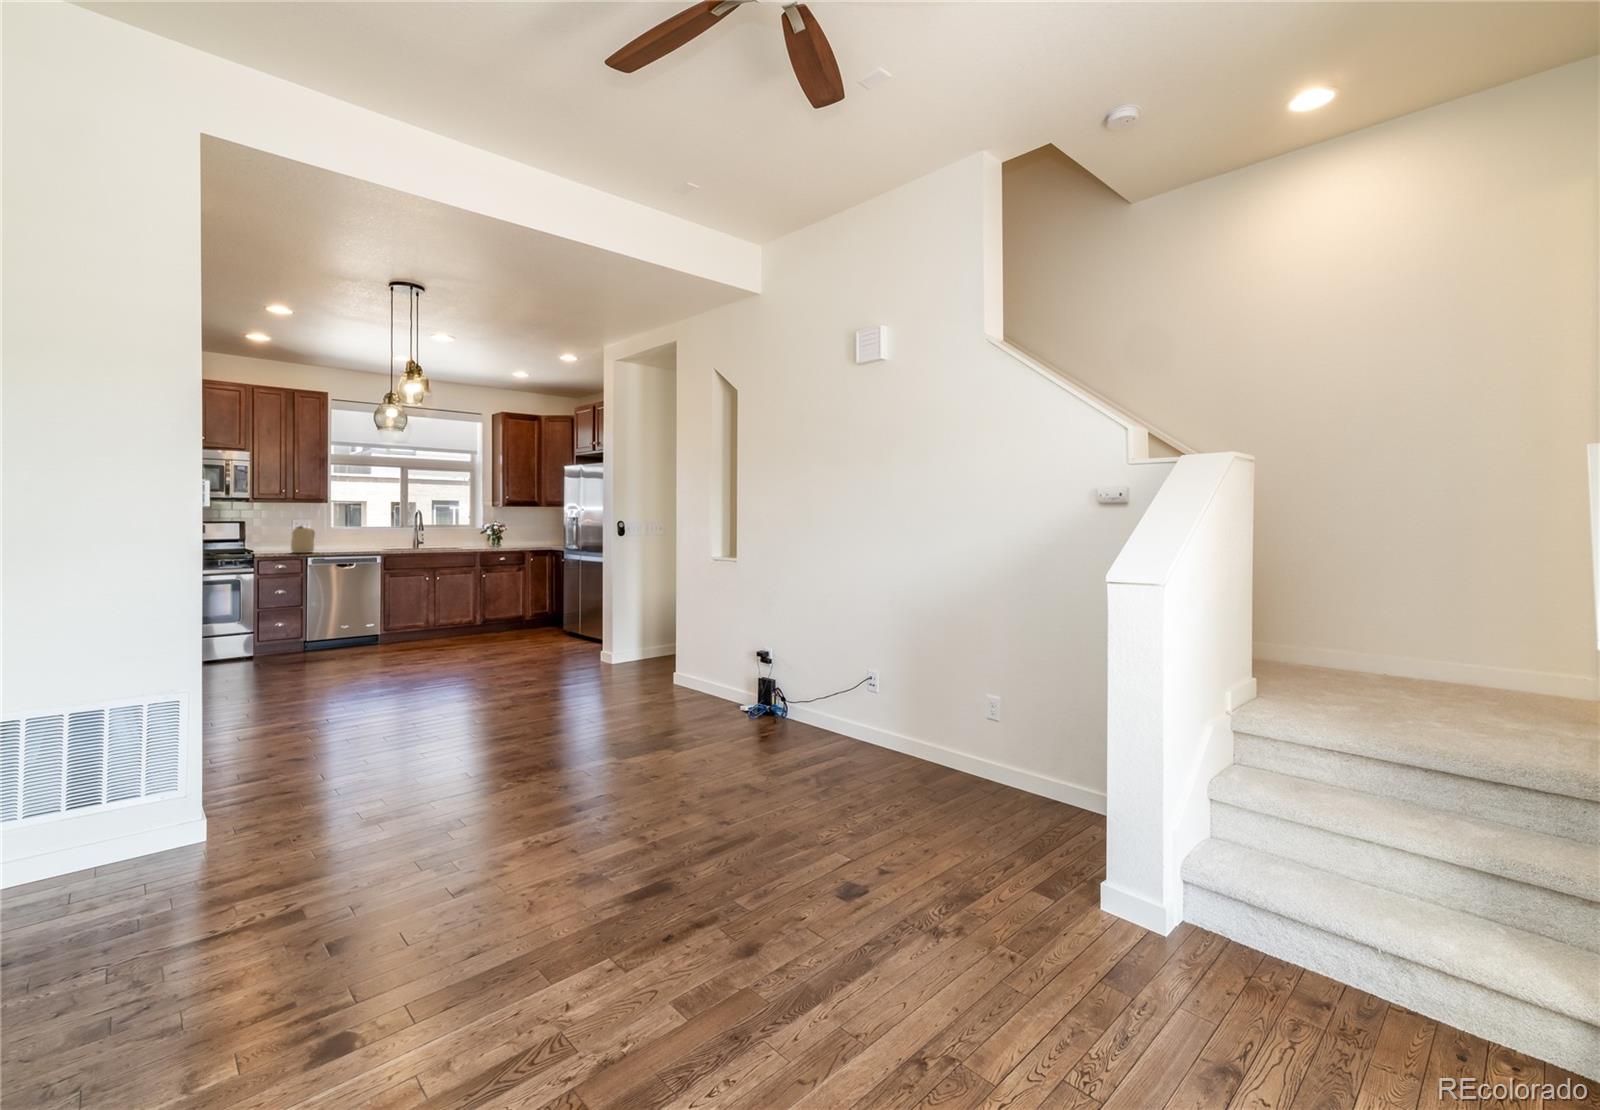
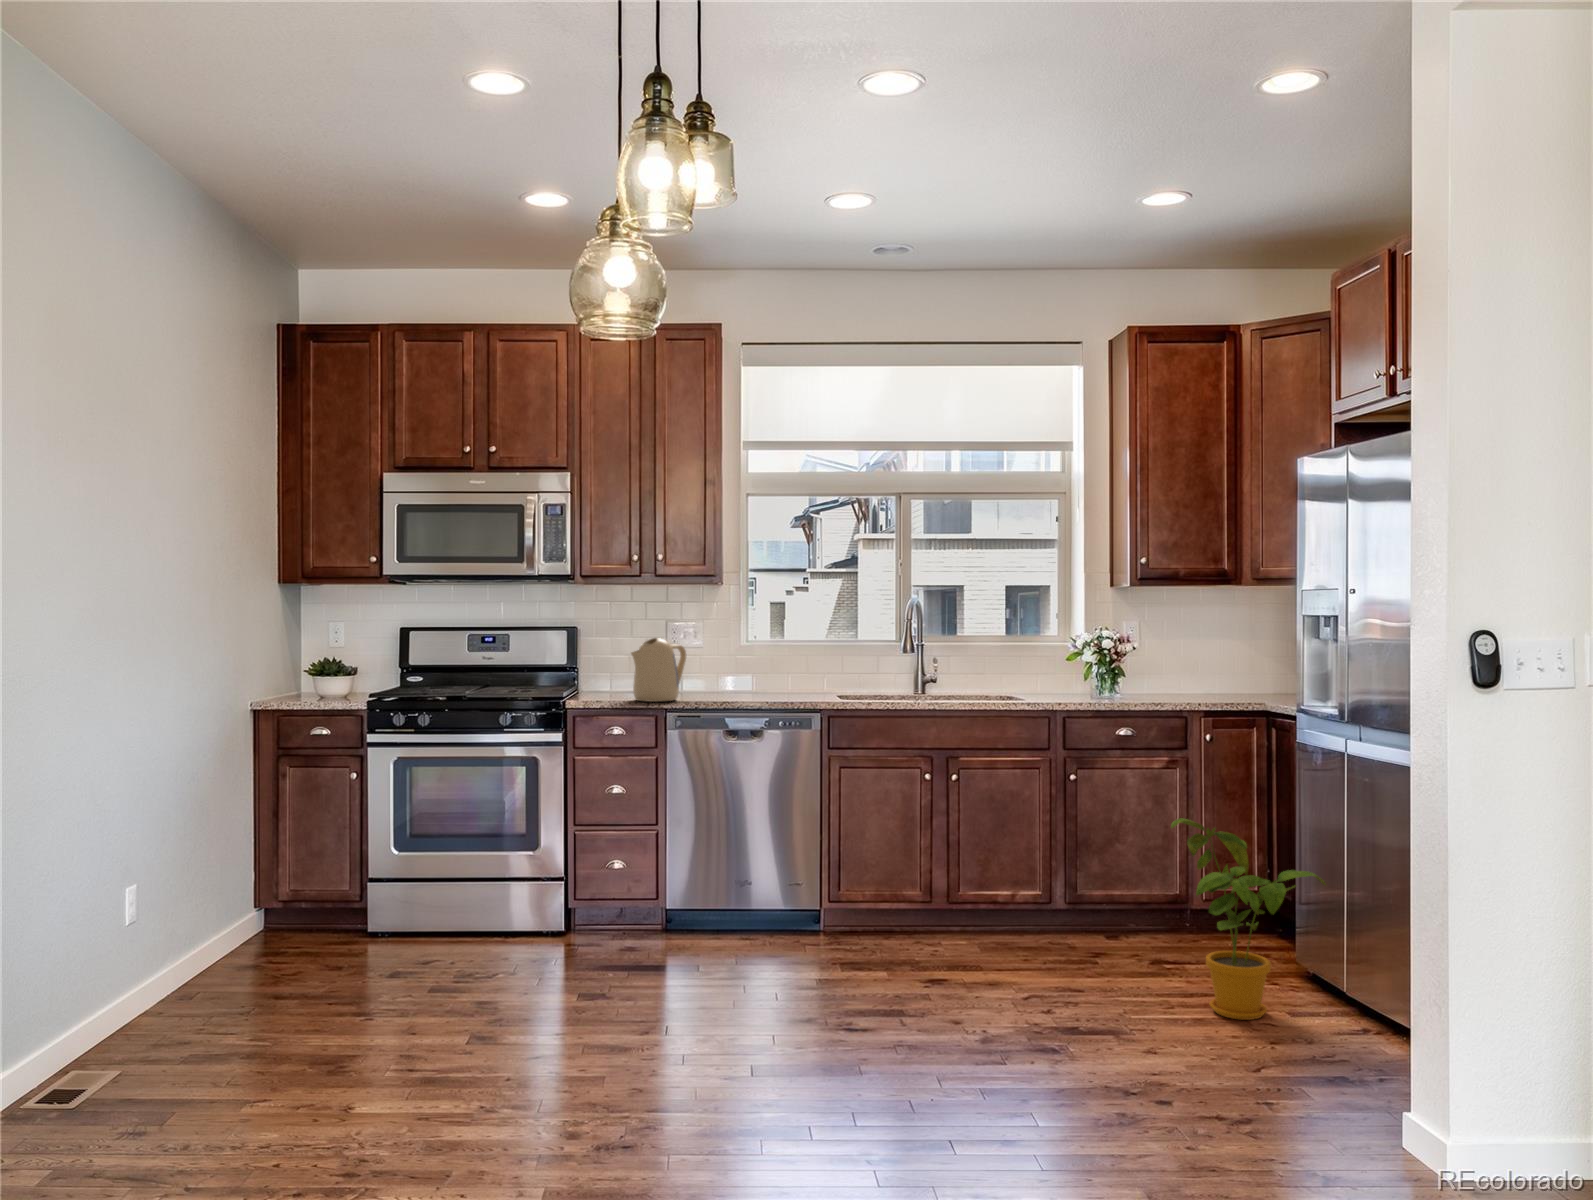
house plant: none [529,582,576,641] -> present [1171,818,1326,1020]

